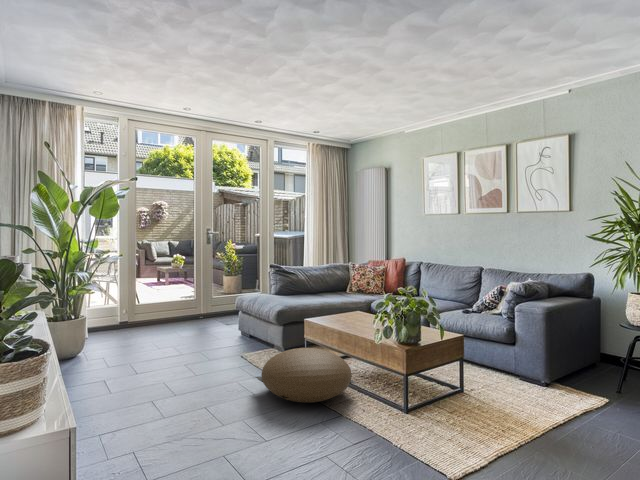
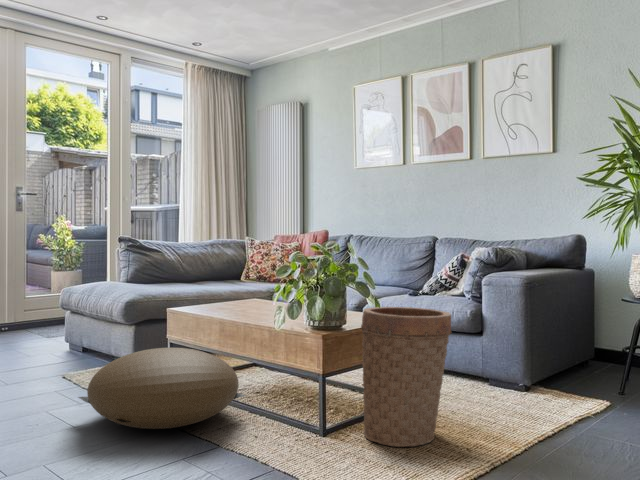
basket: none [432,331,494,427] -> present [361,307,452,447]

